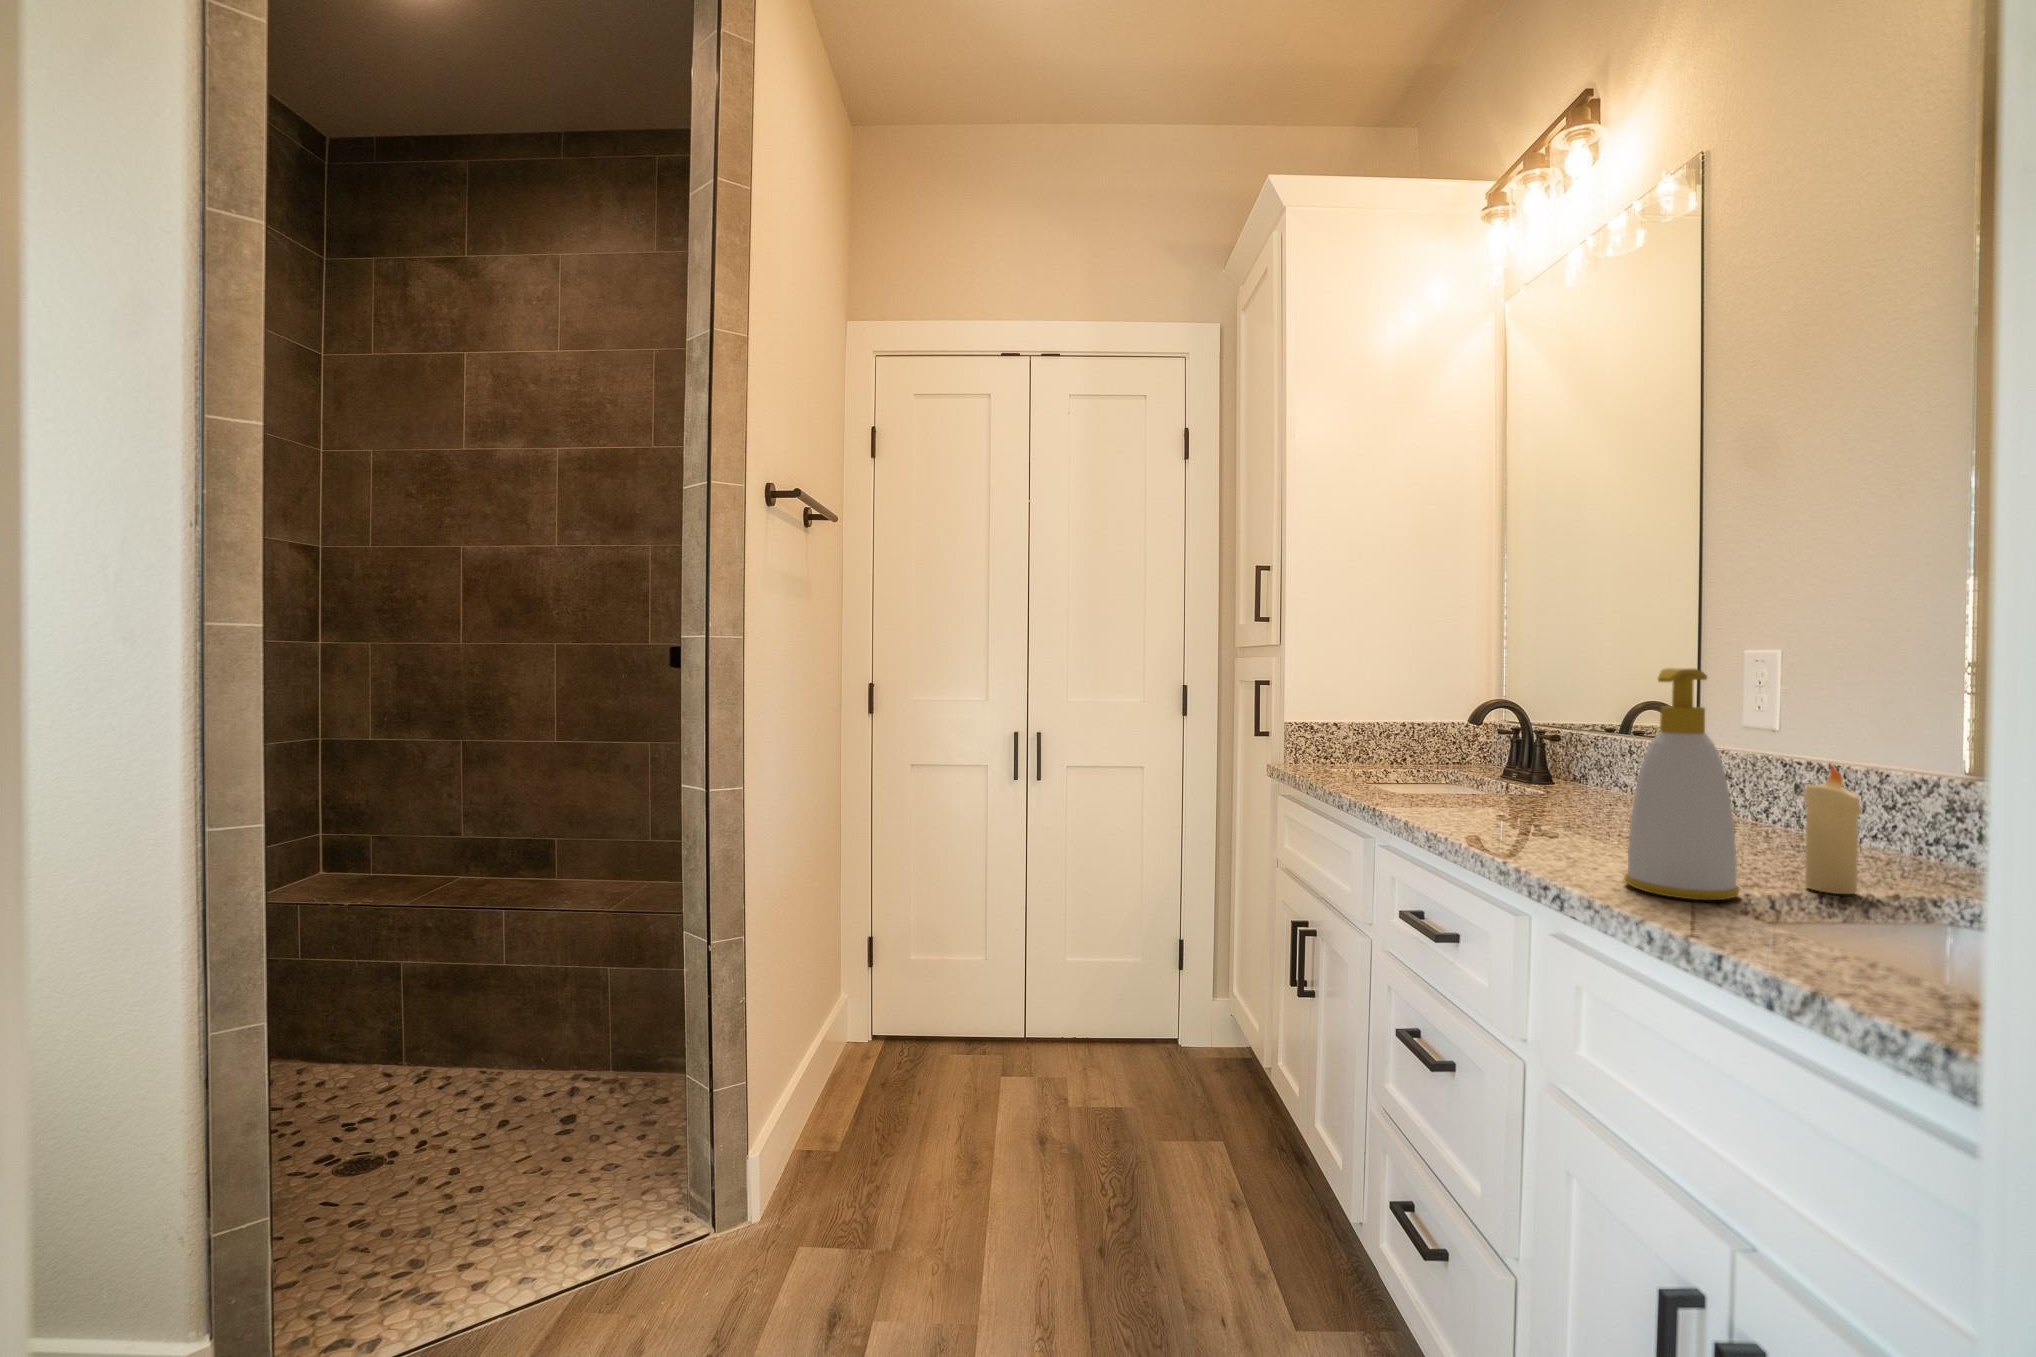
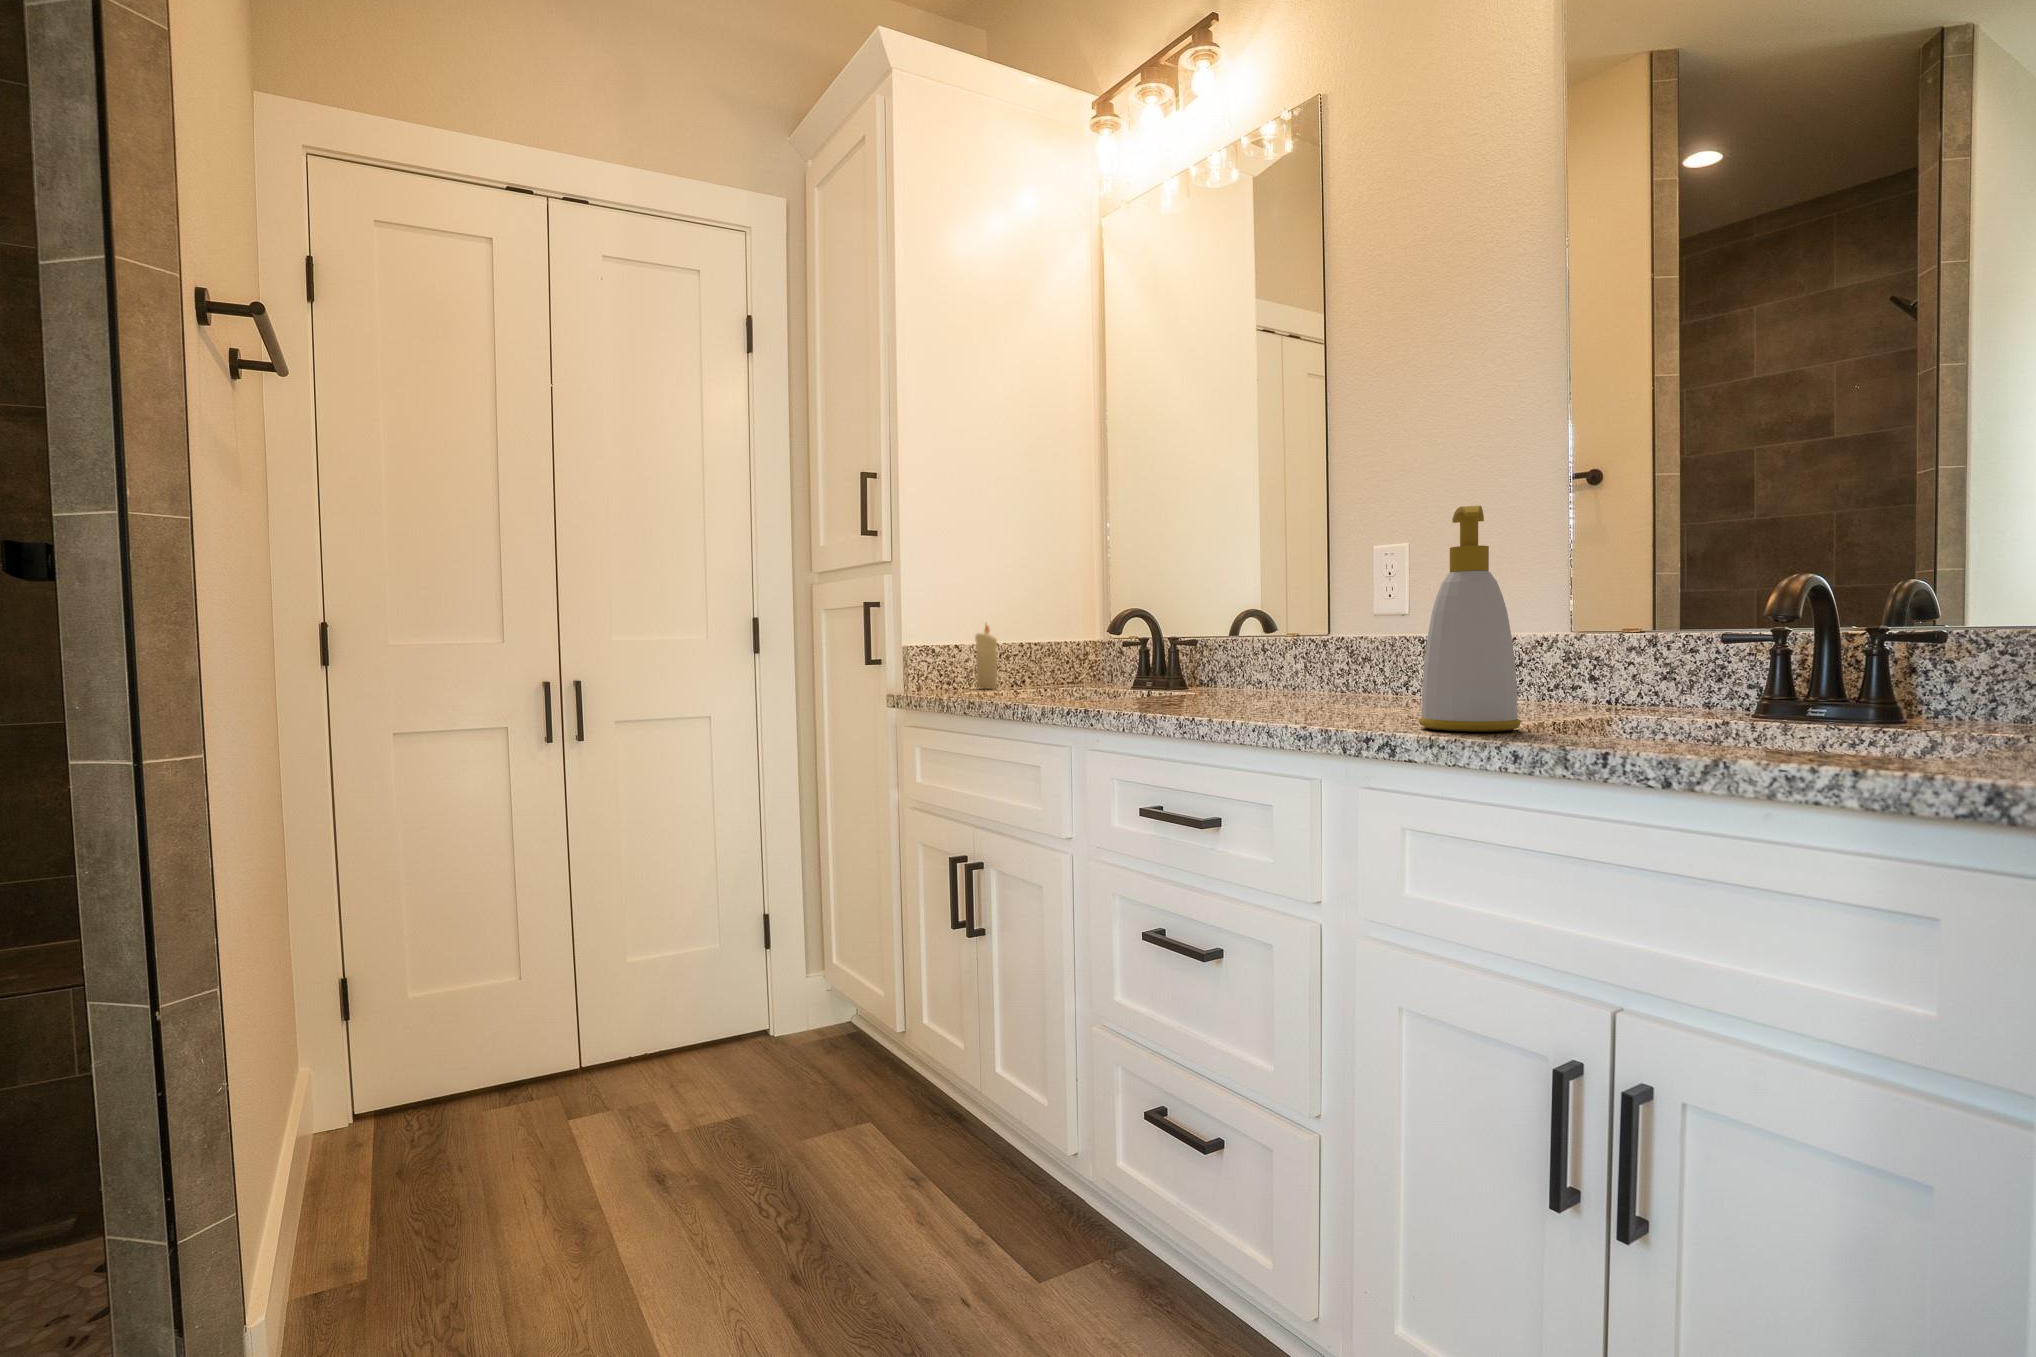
candle: present [1804,764,1861,894] -> present [975,625,997,688]

